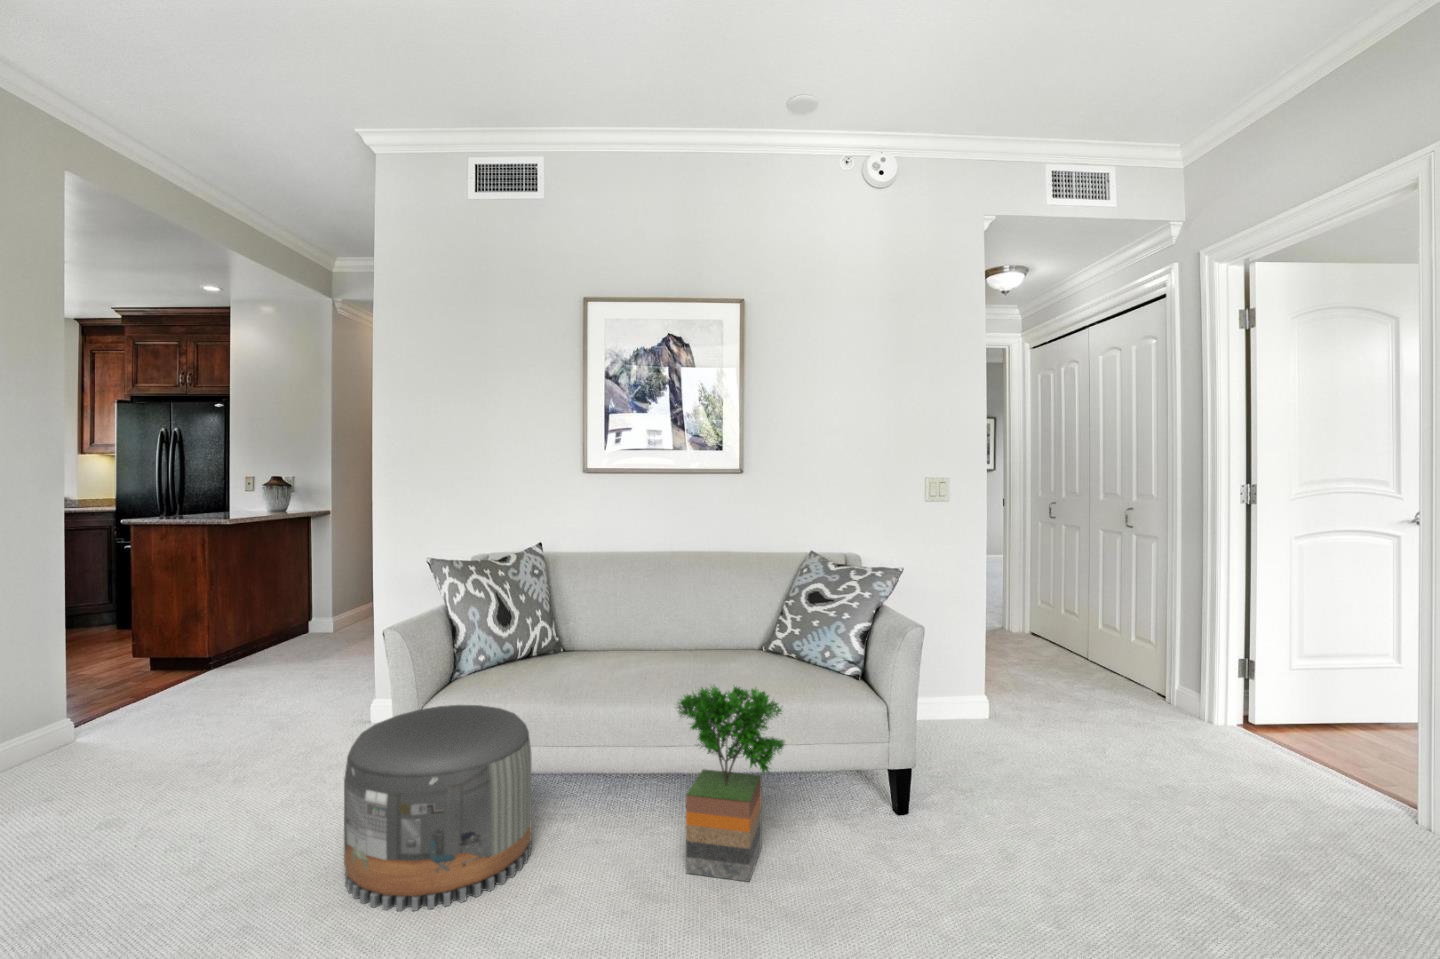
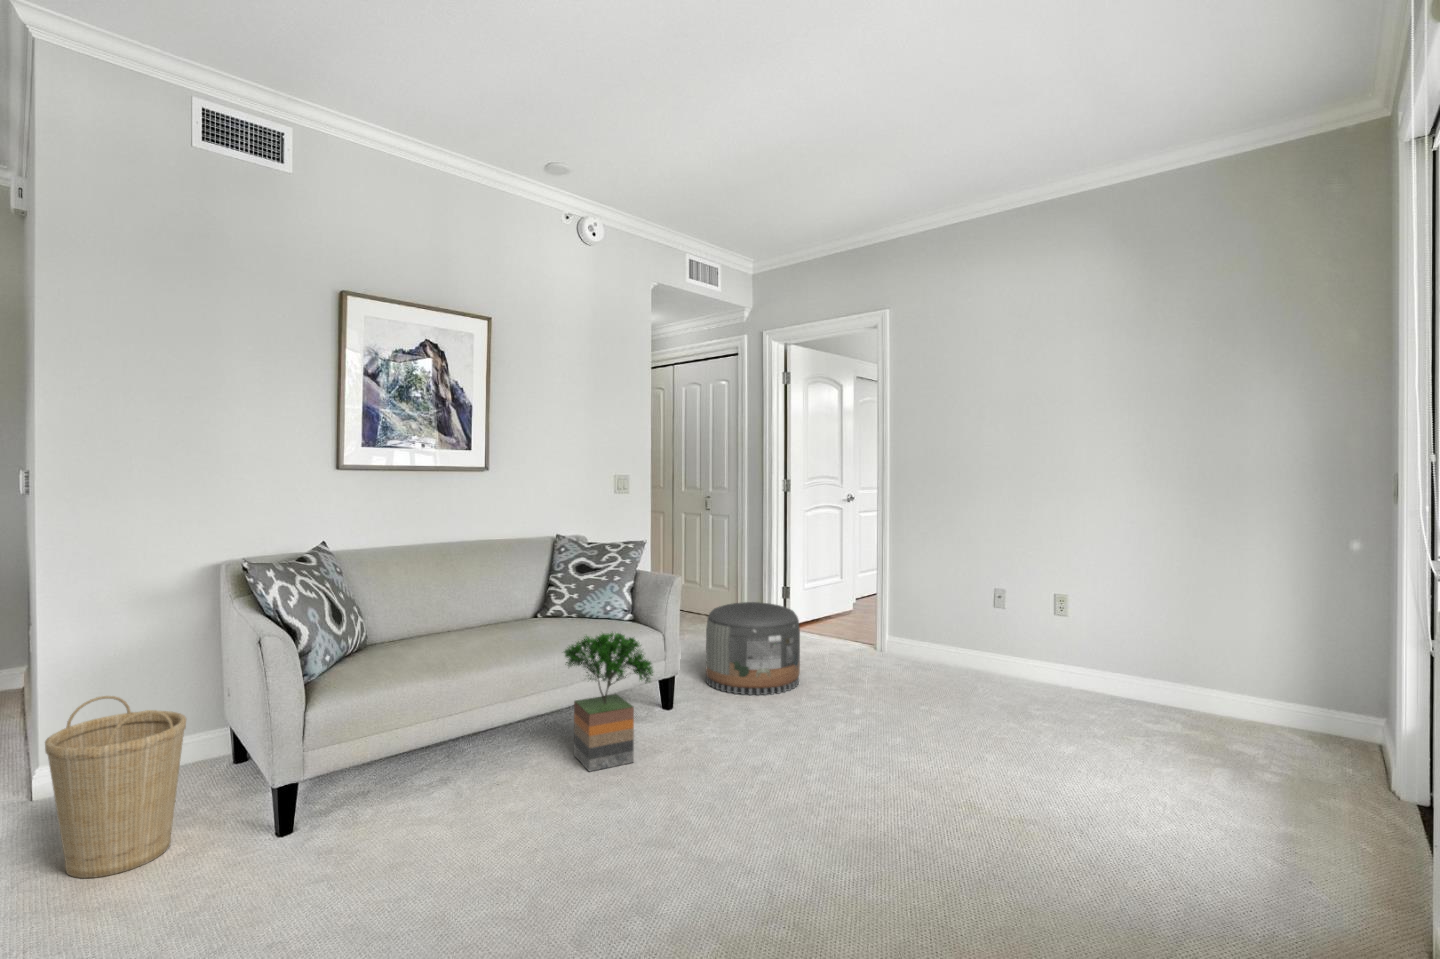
basket: none [238,662,348,821] -> present [45,696,186,878]
pouf: present [344,705,532,911] -> present [706,602,800,695]

